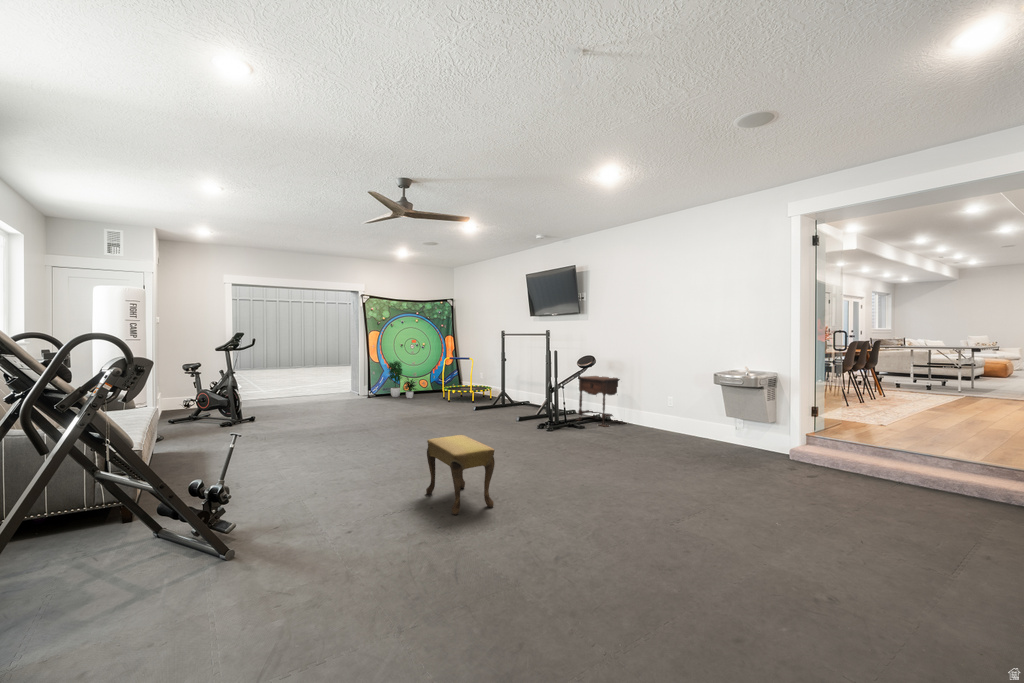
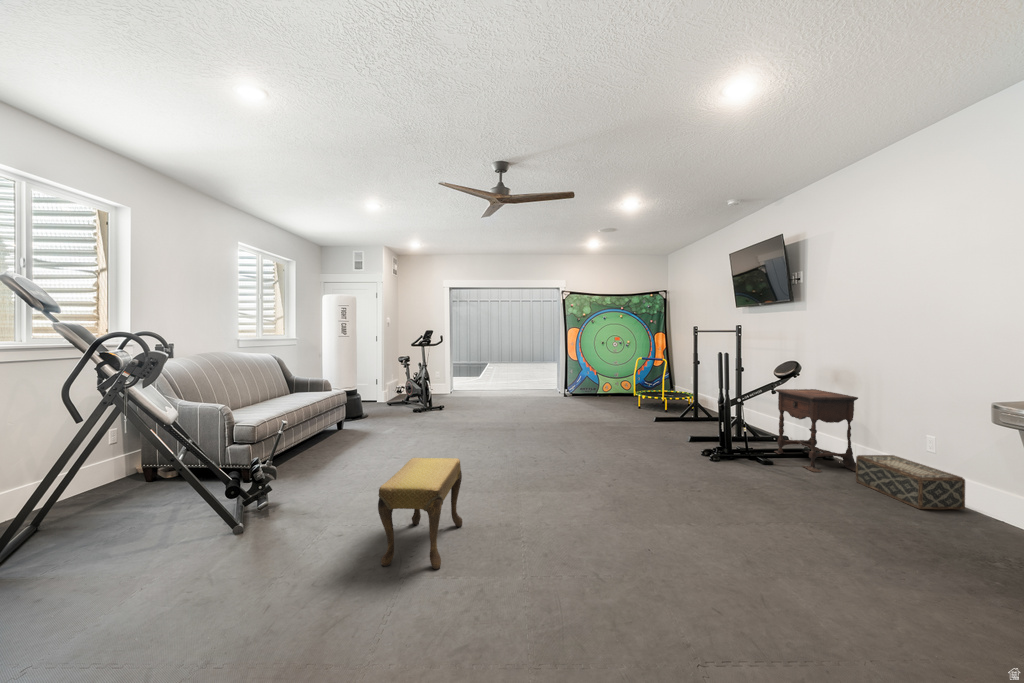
potted plant: present [388,361,416,398] -> none [583,356,612,399]
woven basket: none [628,410,676,435] -> present [856,455,965,509]

